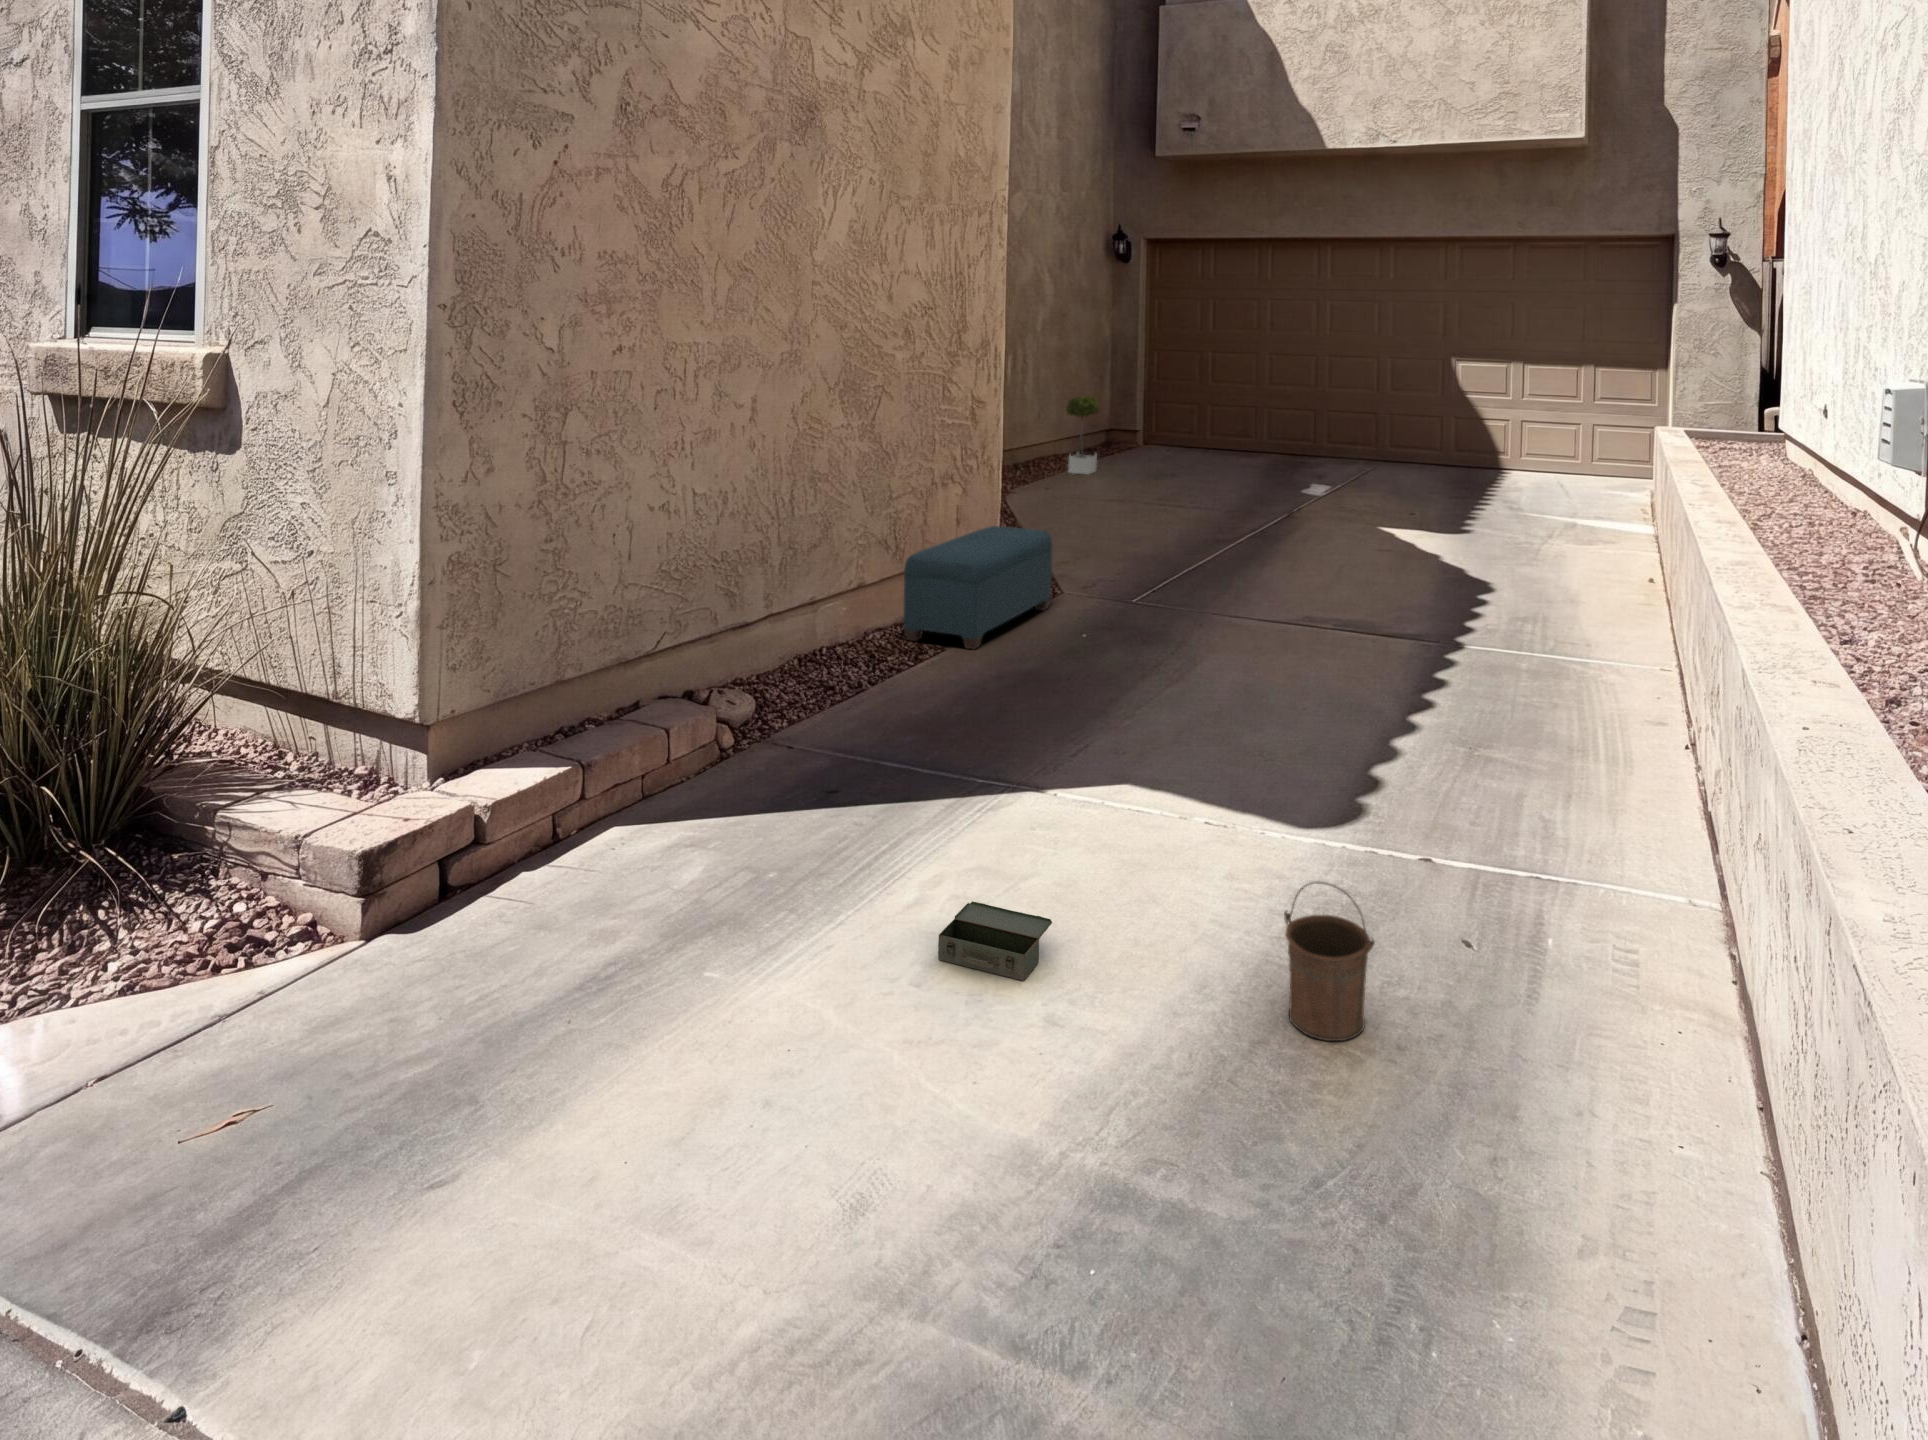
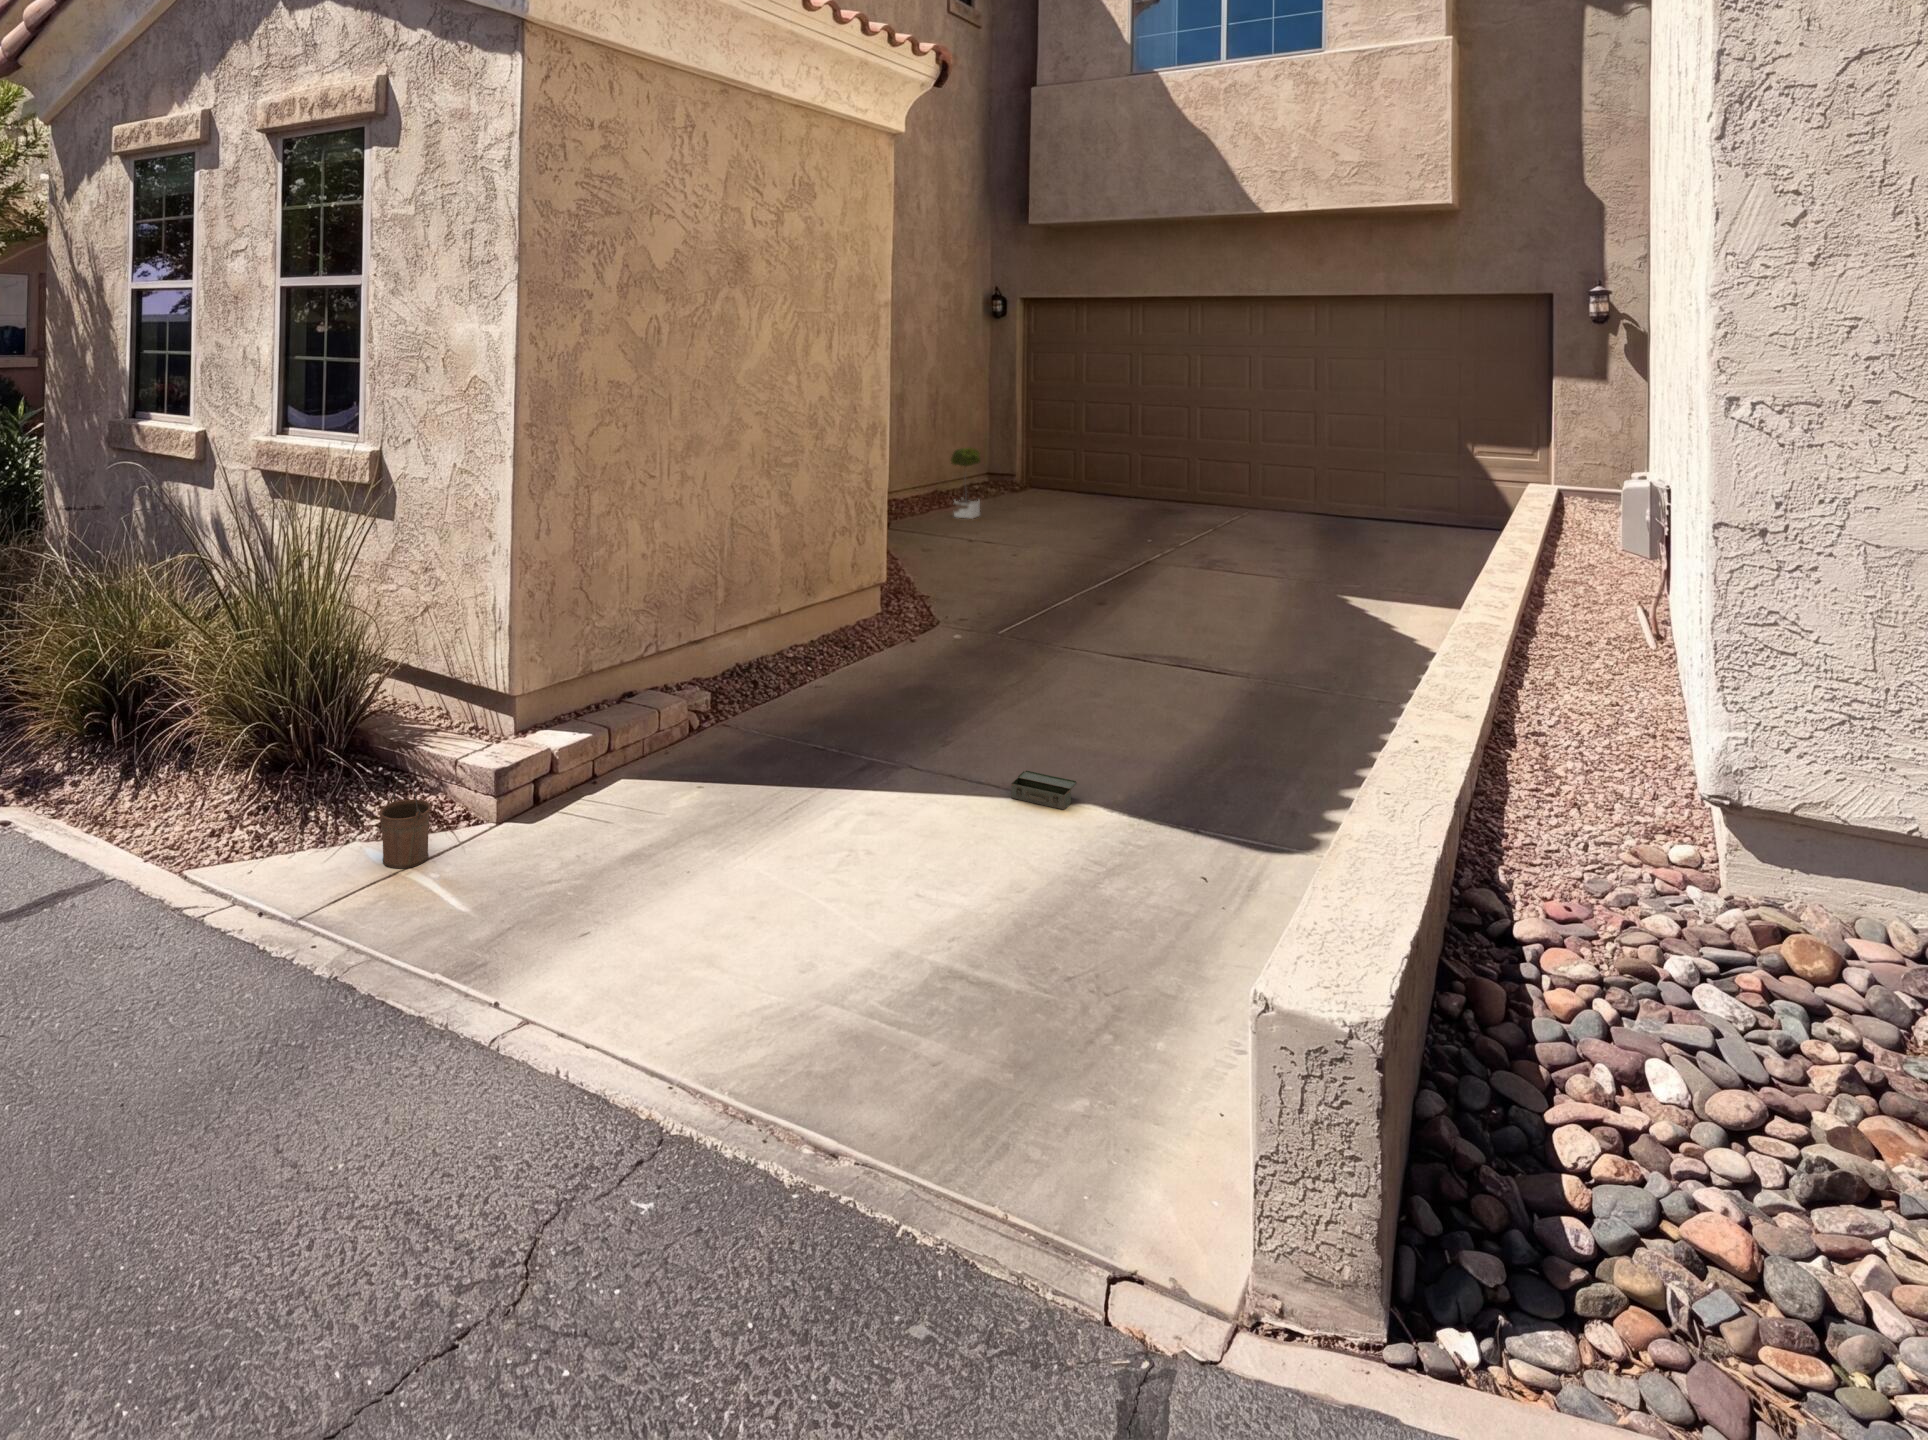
bench: present [904,526,1052,649] -> none [814,569,932,667]
bucket: present [1284,882,1375,1041] -> present [379,777,431,868]
toolbox: present [938,902,1052,981] -> present [1011,771,1077,810]

